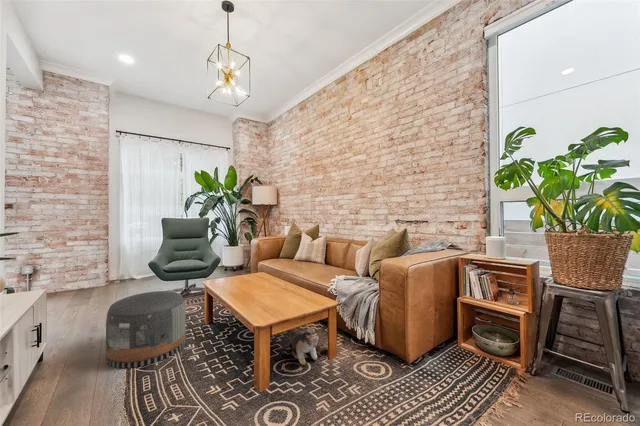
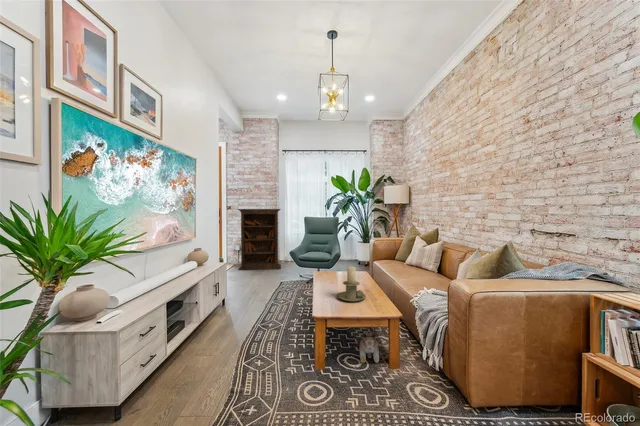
bookcase: none [34,209,120,306] -> present [238,209,281,270]
candle holder: none [261,265,294,303] -> present [337,267,366,302]
pouf: present [106,291,186,368] -> none [247,273,295,324]

